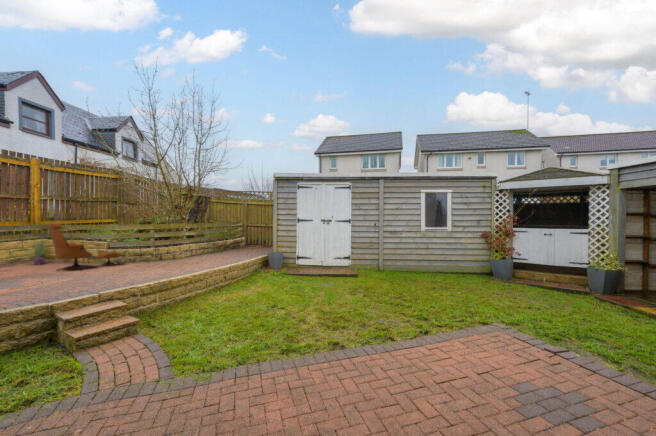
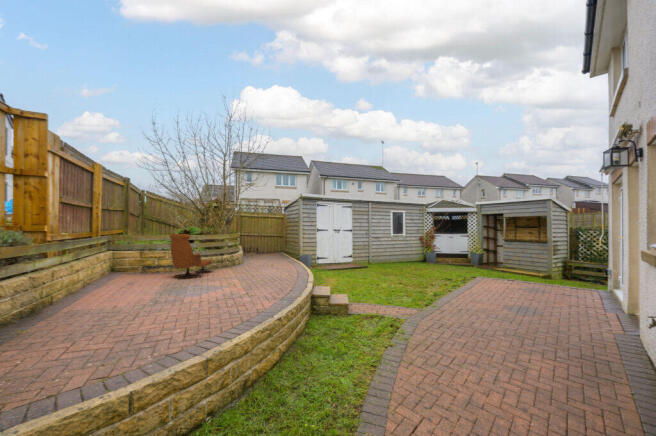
decorative plant: present [33,242,45,265] -> none [99,252,137,278]

